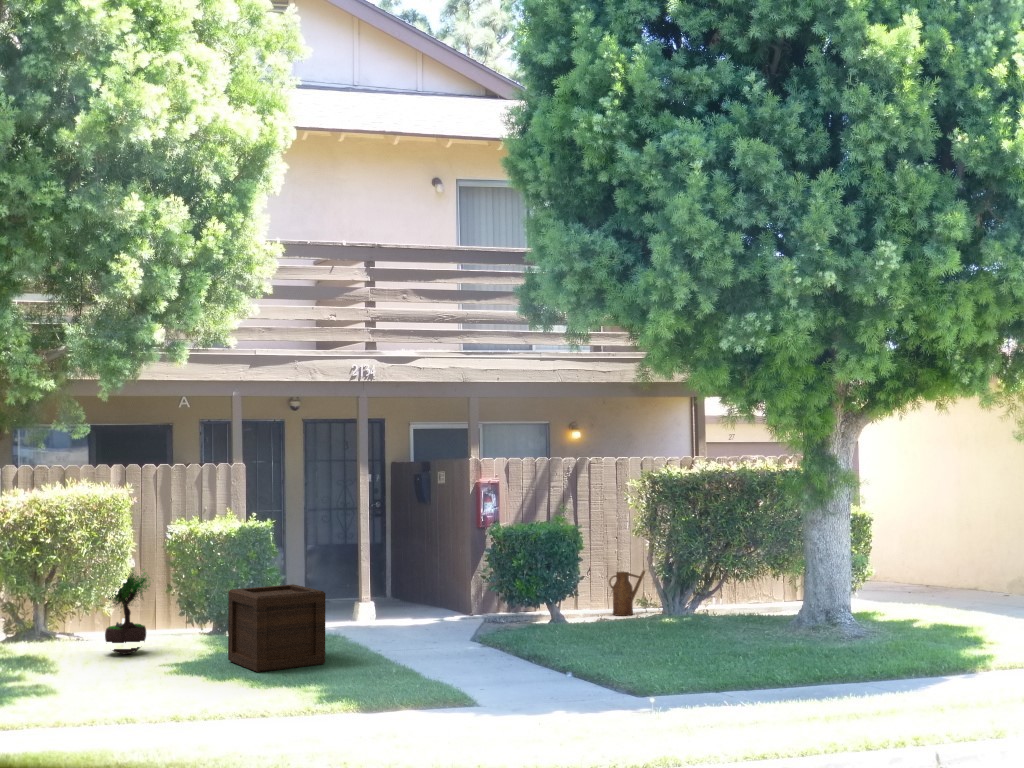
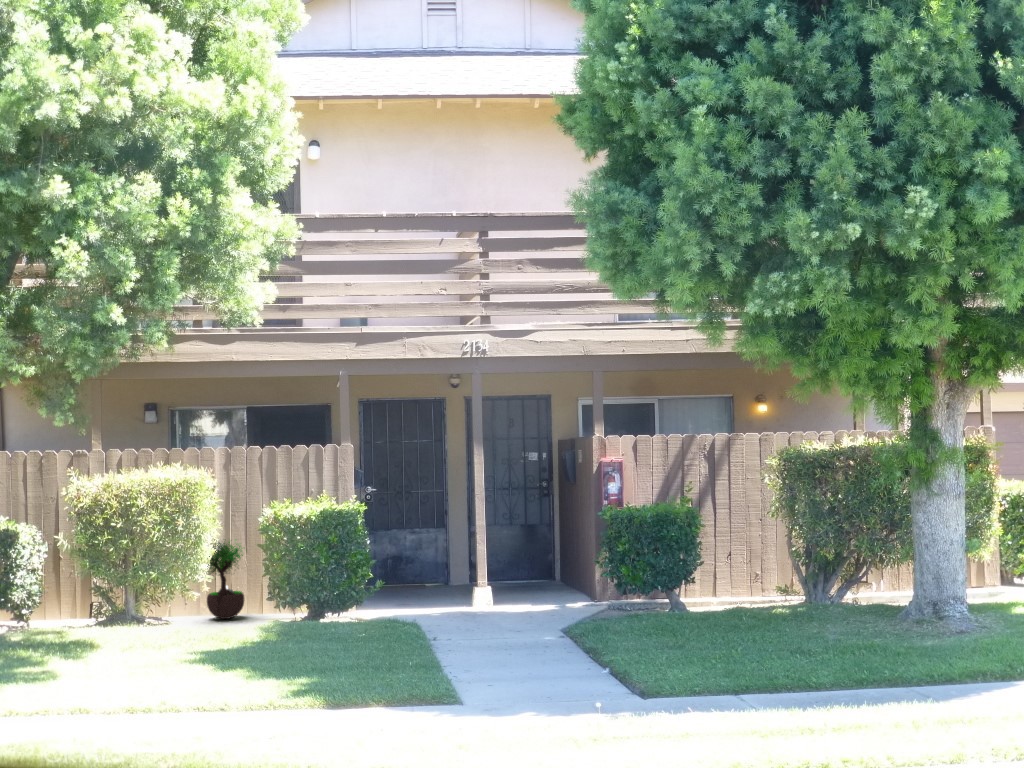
watering can: present [609,570,645,616] -> none [733,553,778,602]
wooden crate: present [228,584,326,672] -> none [299,558,380,641]

